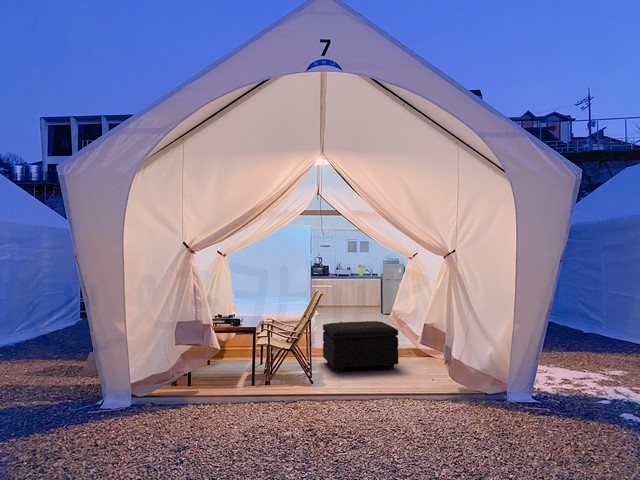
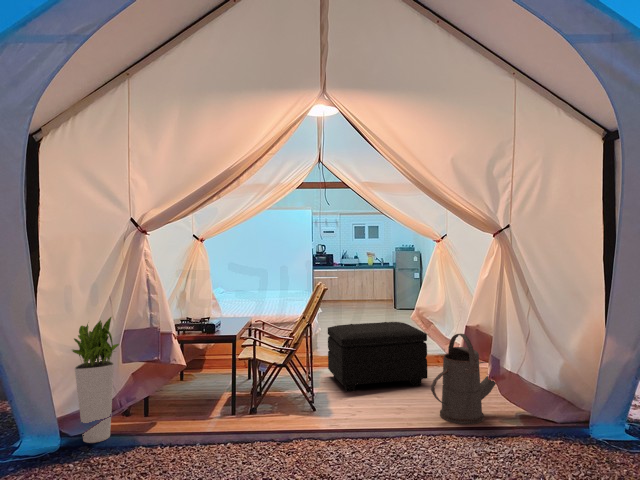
planter: none [140,312,175,401] -> present [72,317,119,443]
watering can: none [397,328,460,393] -> present [431,334,496,424]

